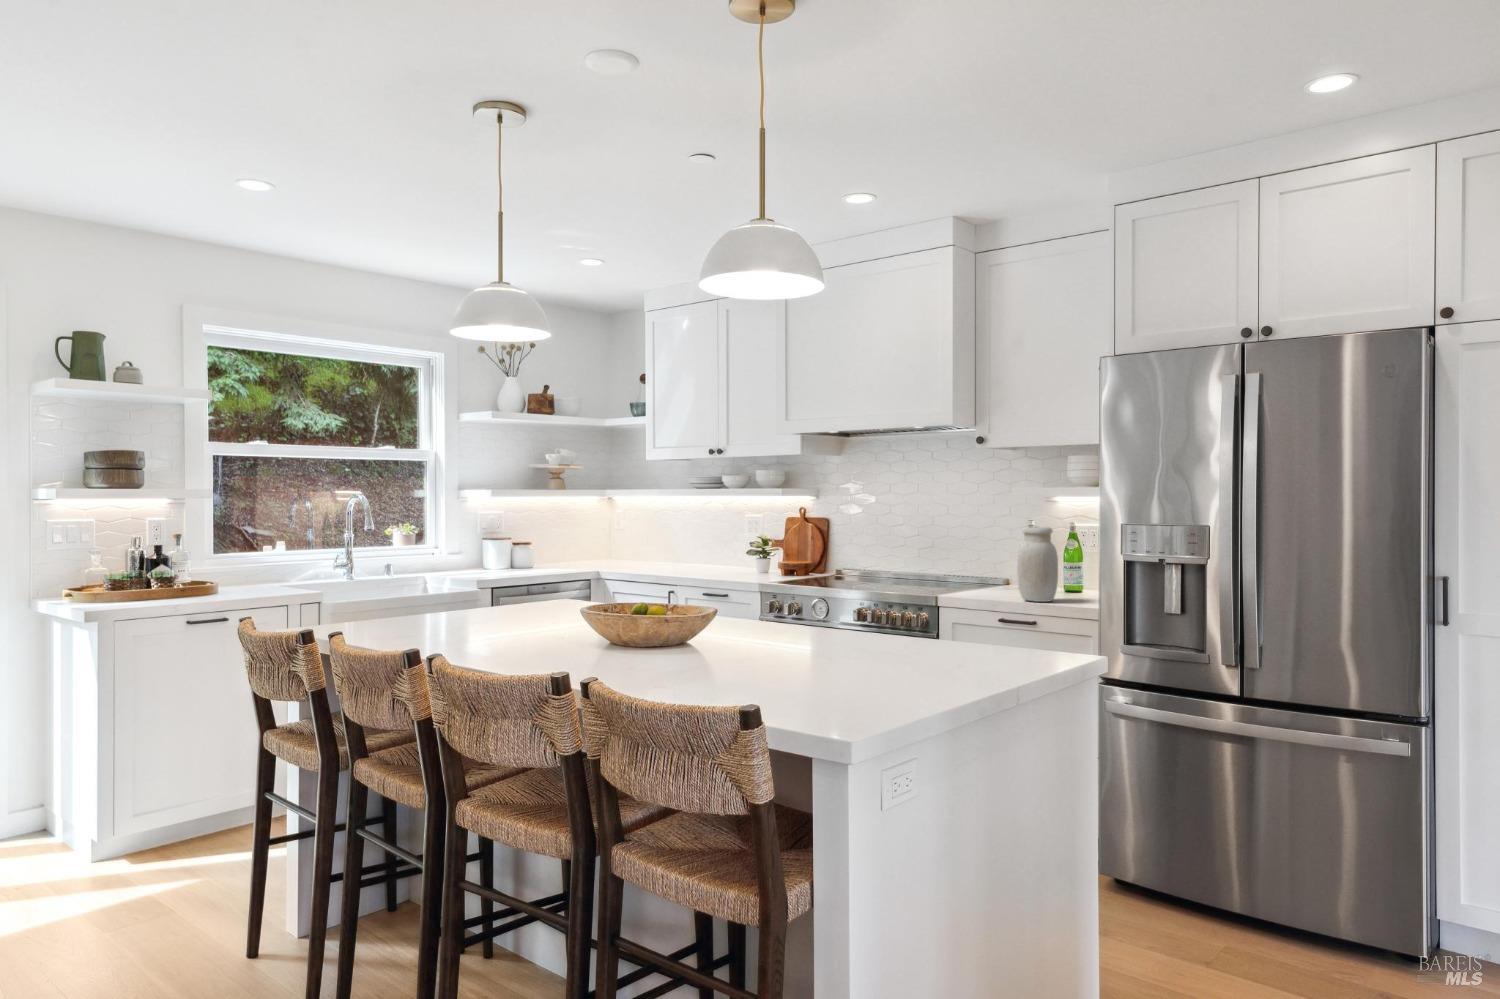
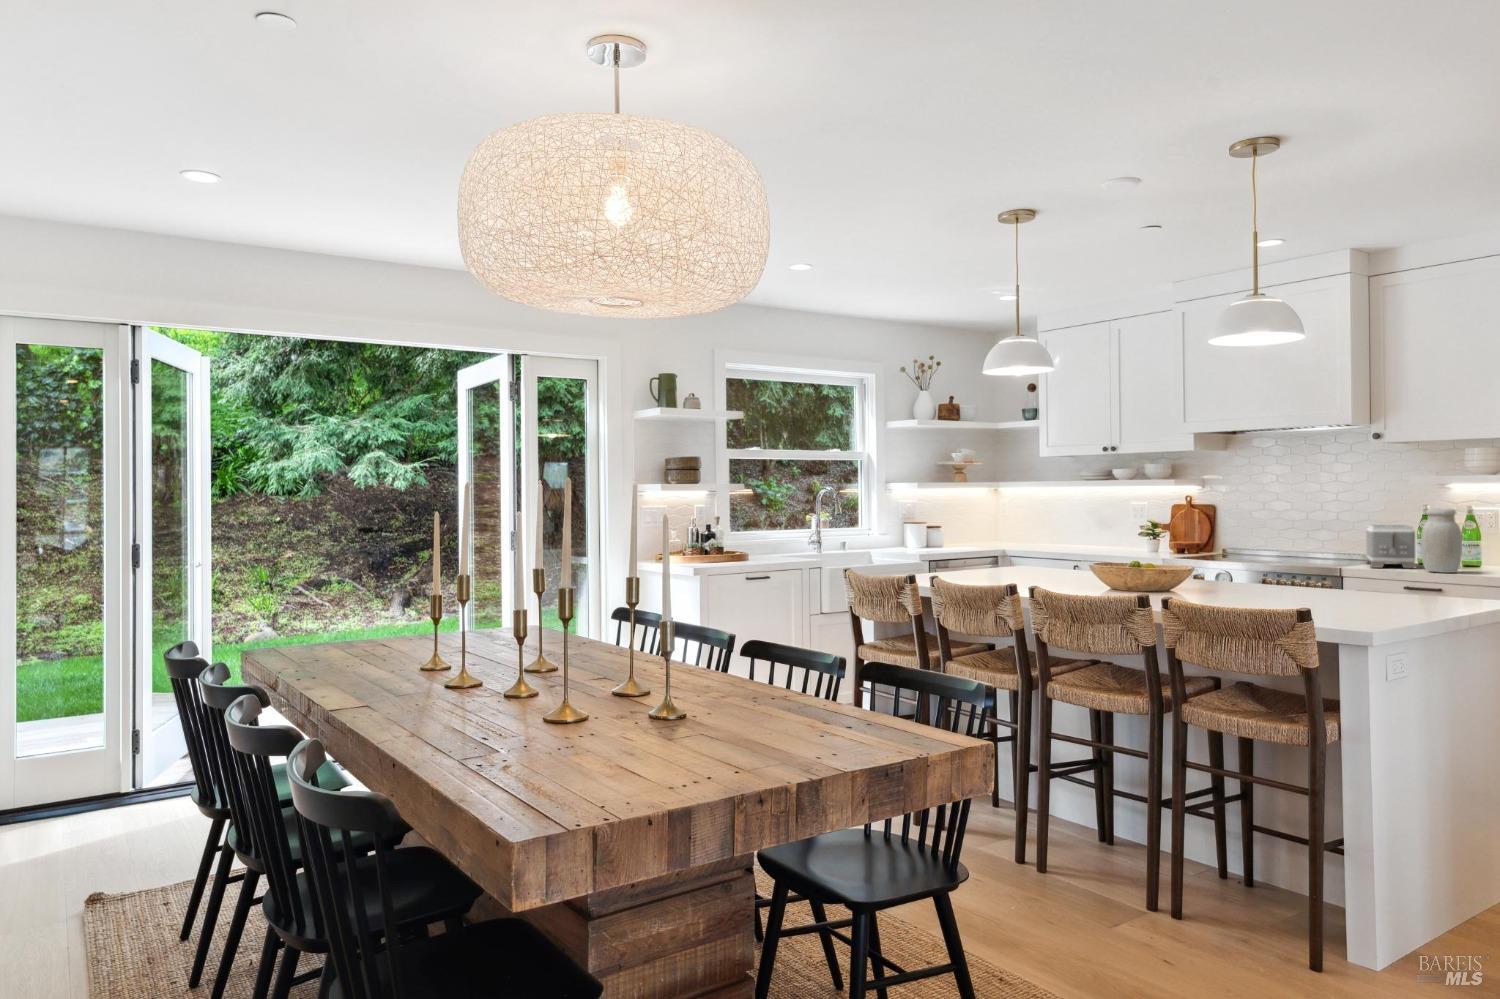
toaster: none [969,544,1016,596] -> present [1366,525,1416,568]

